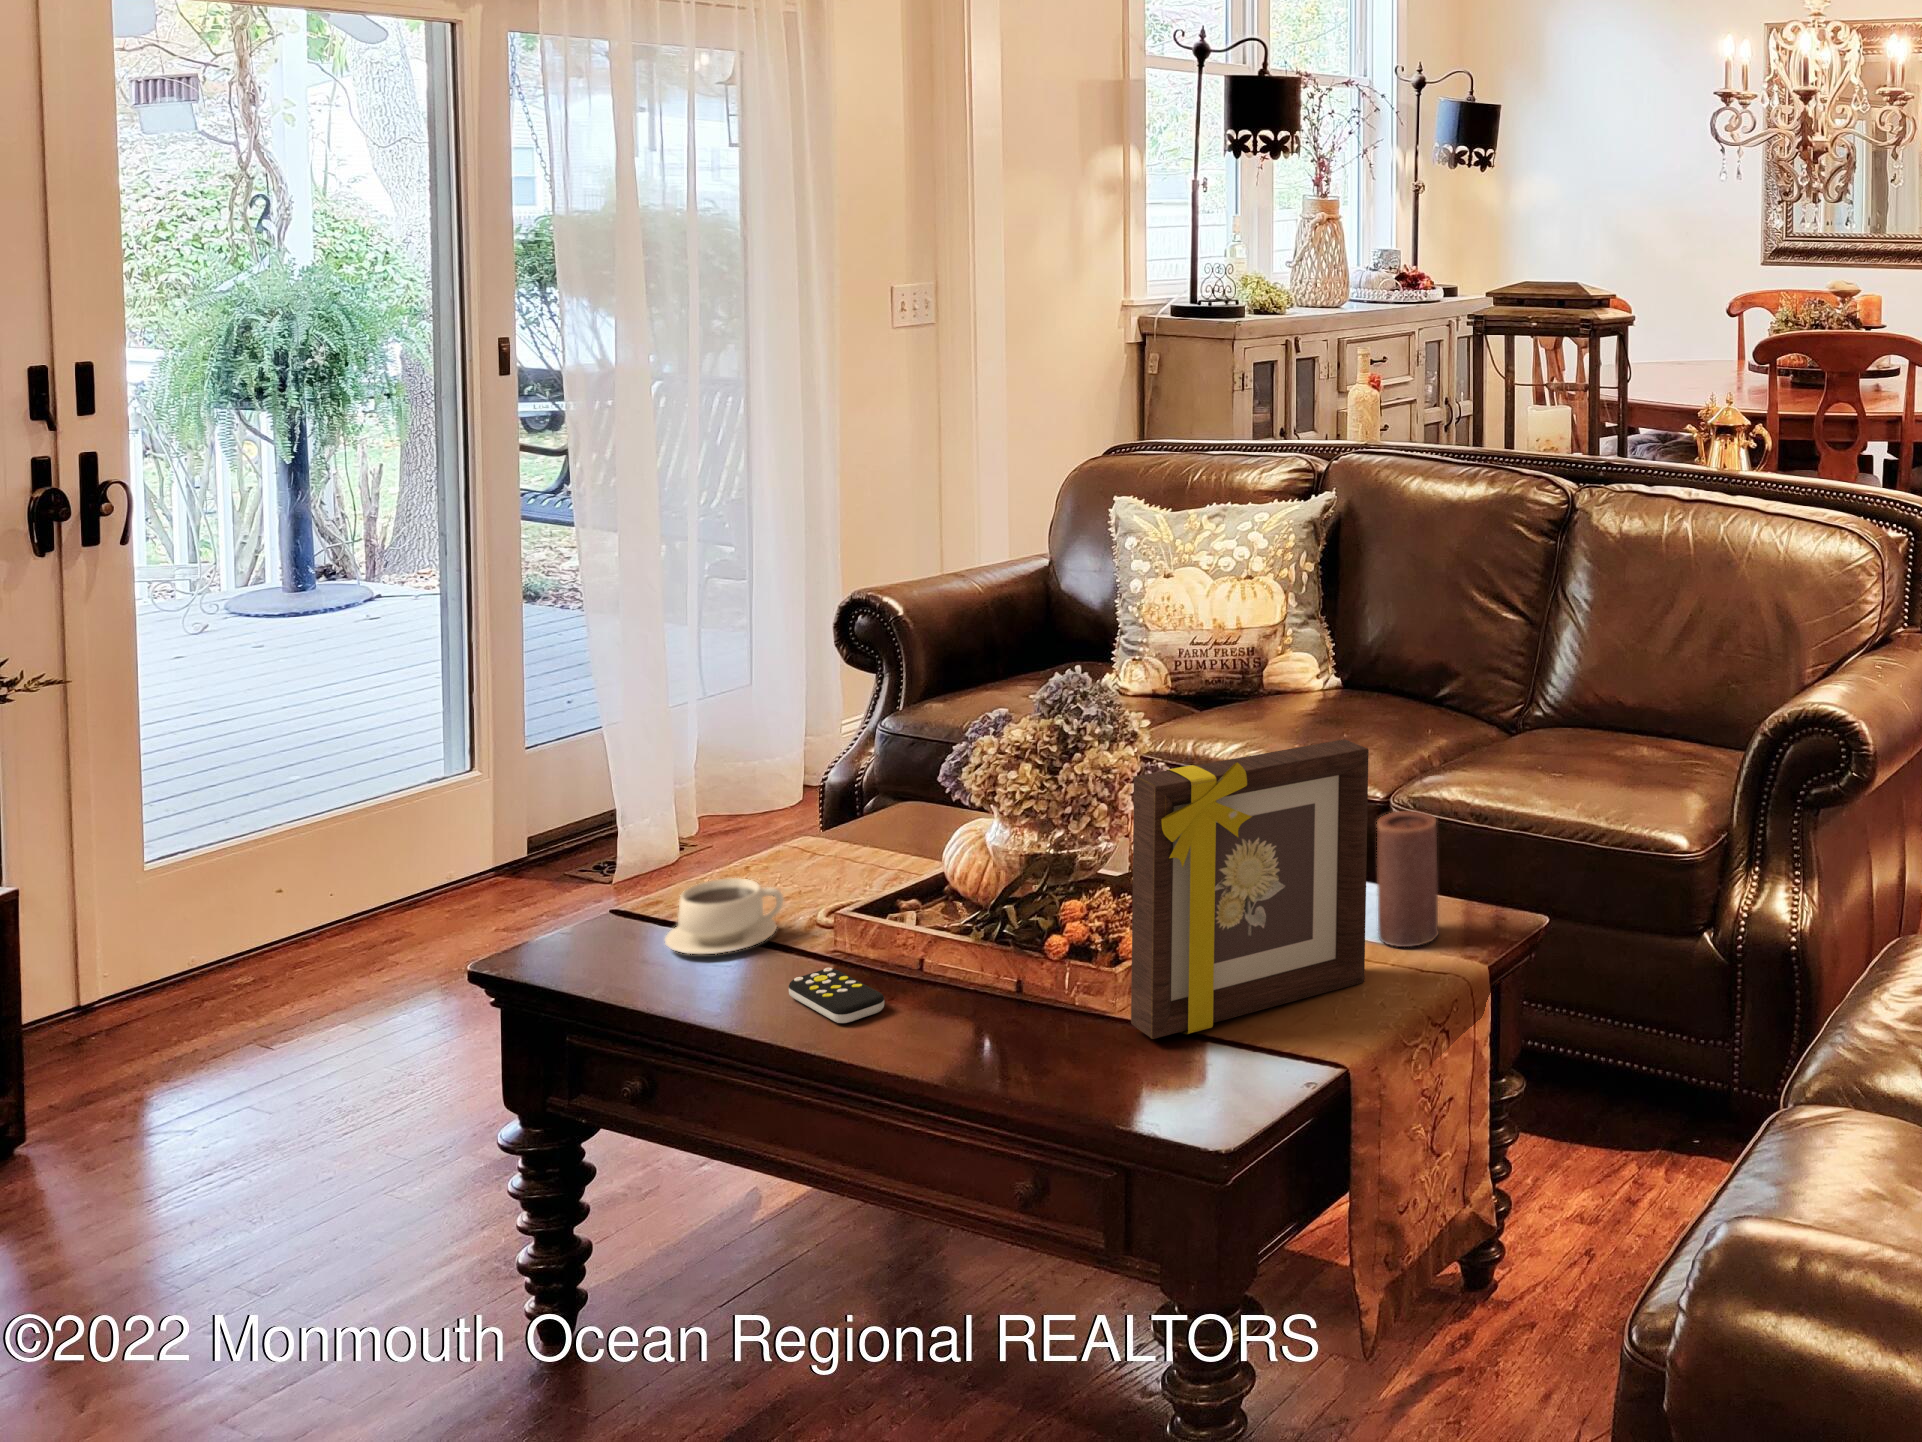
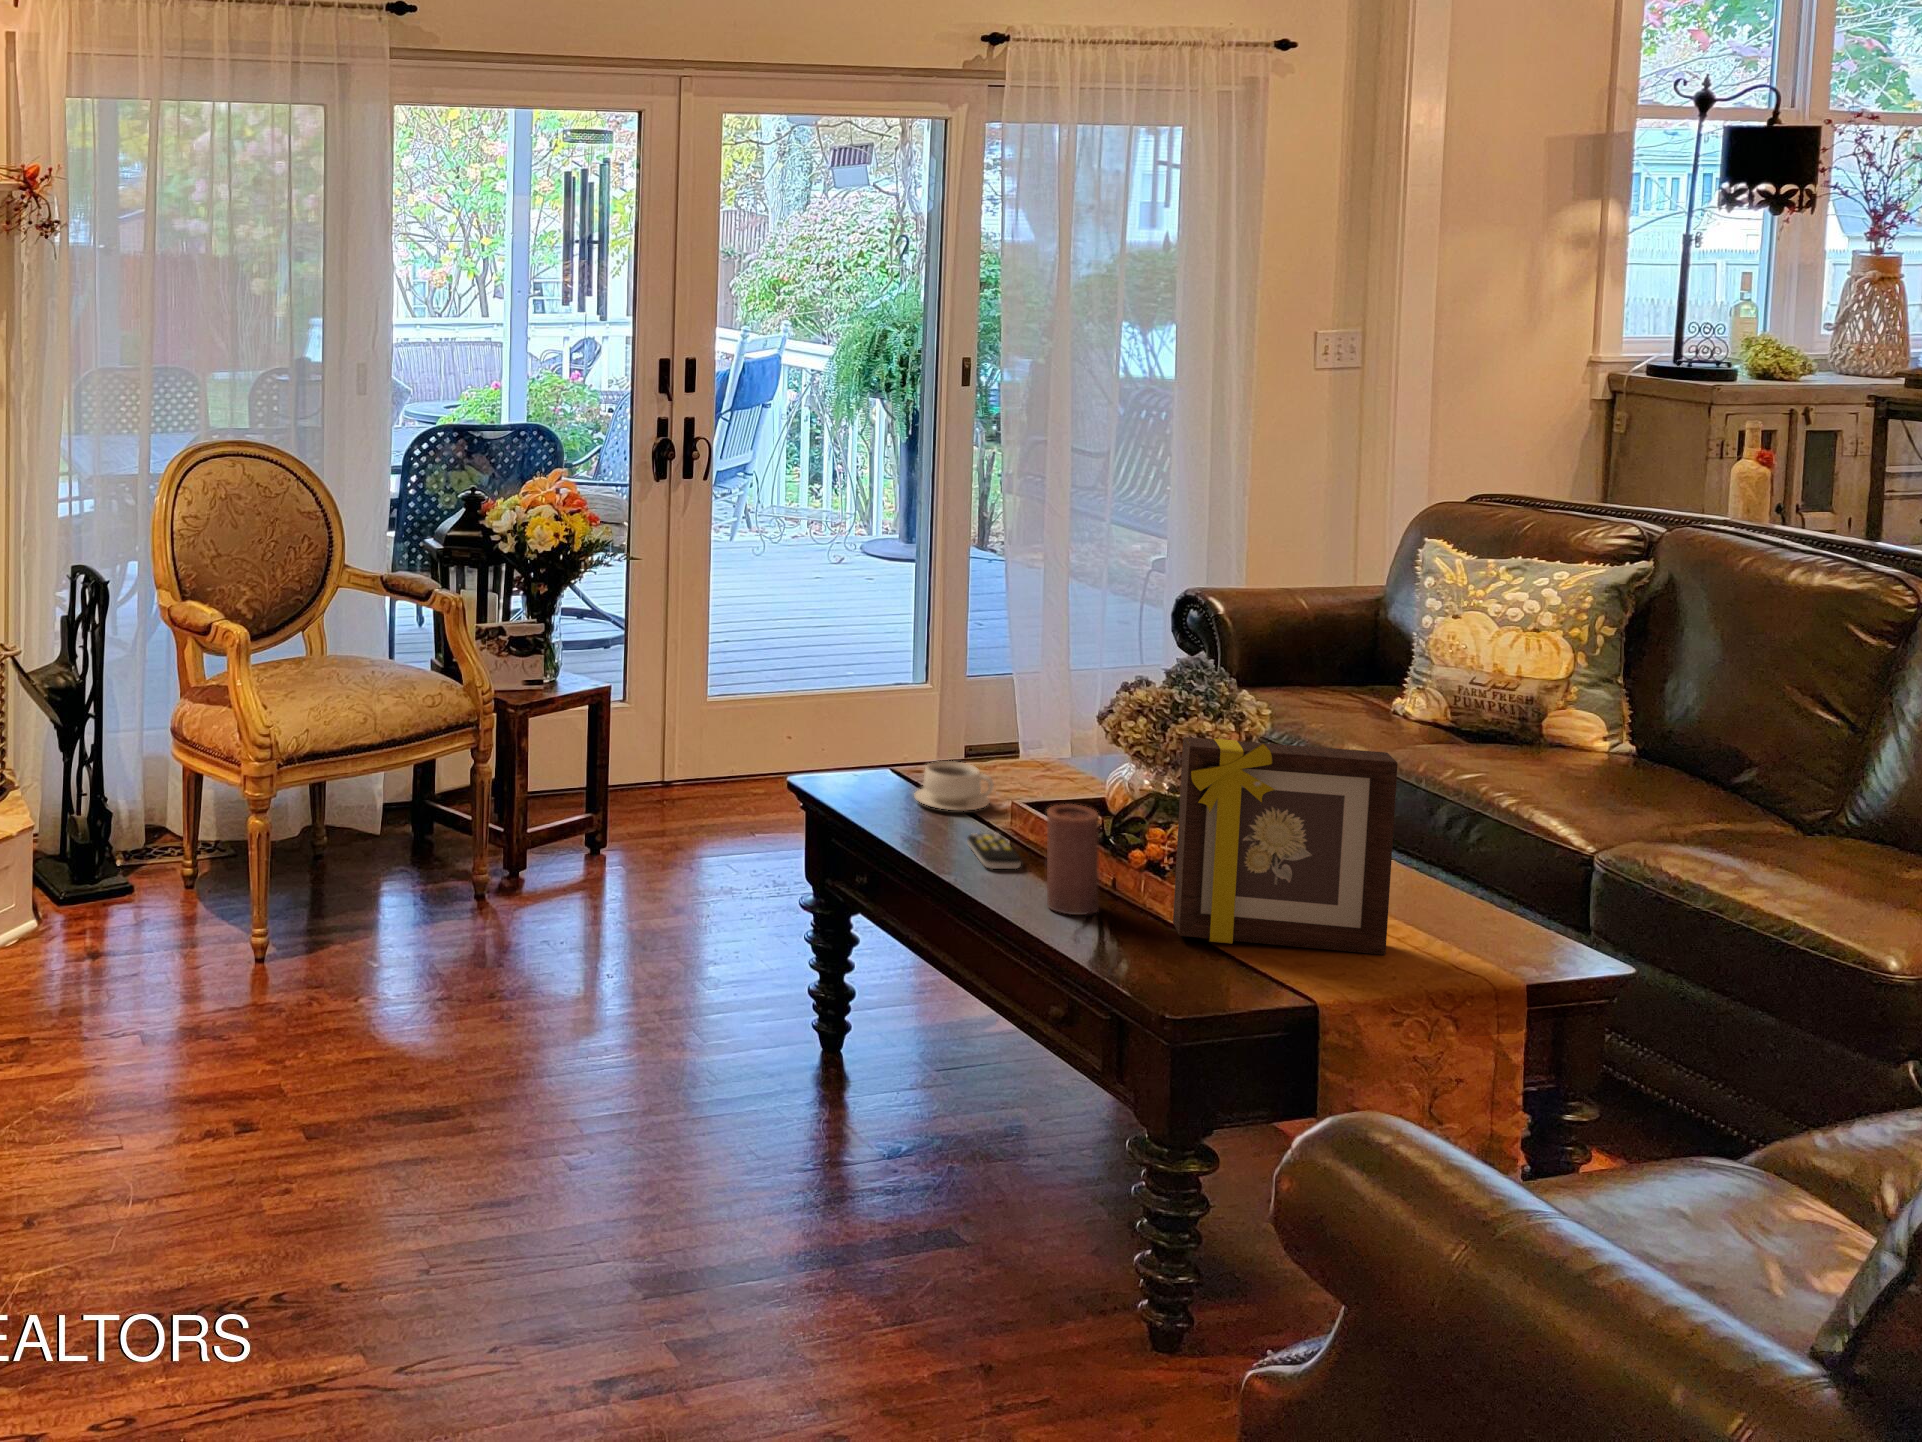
candle: present [1377,811,1439,947] -> present [1047,804,1099,915]

